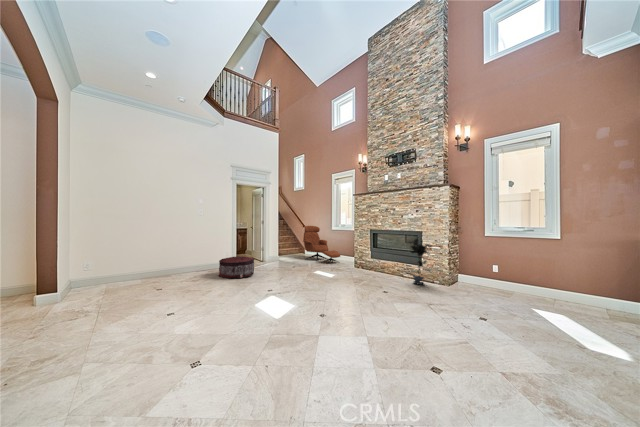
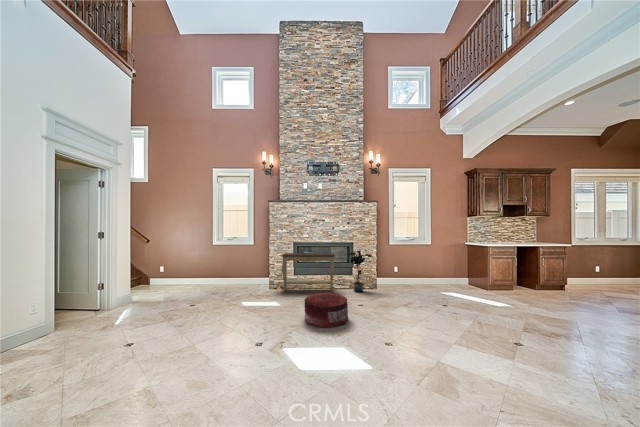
lounge chair: present [303,226,340,263] -> none [182,243,246,296]
console table: none [354,238,402,278] -> present [282,253,335,292]
pouf: present [219,256,254,278] -> present [304,292,348,327]

